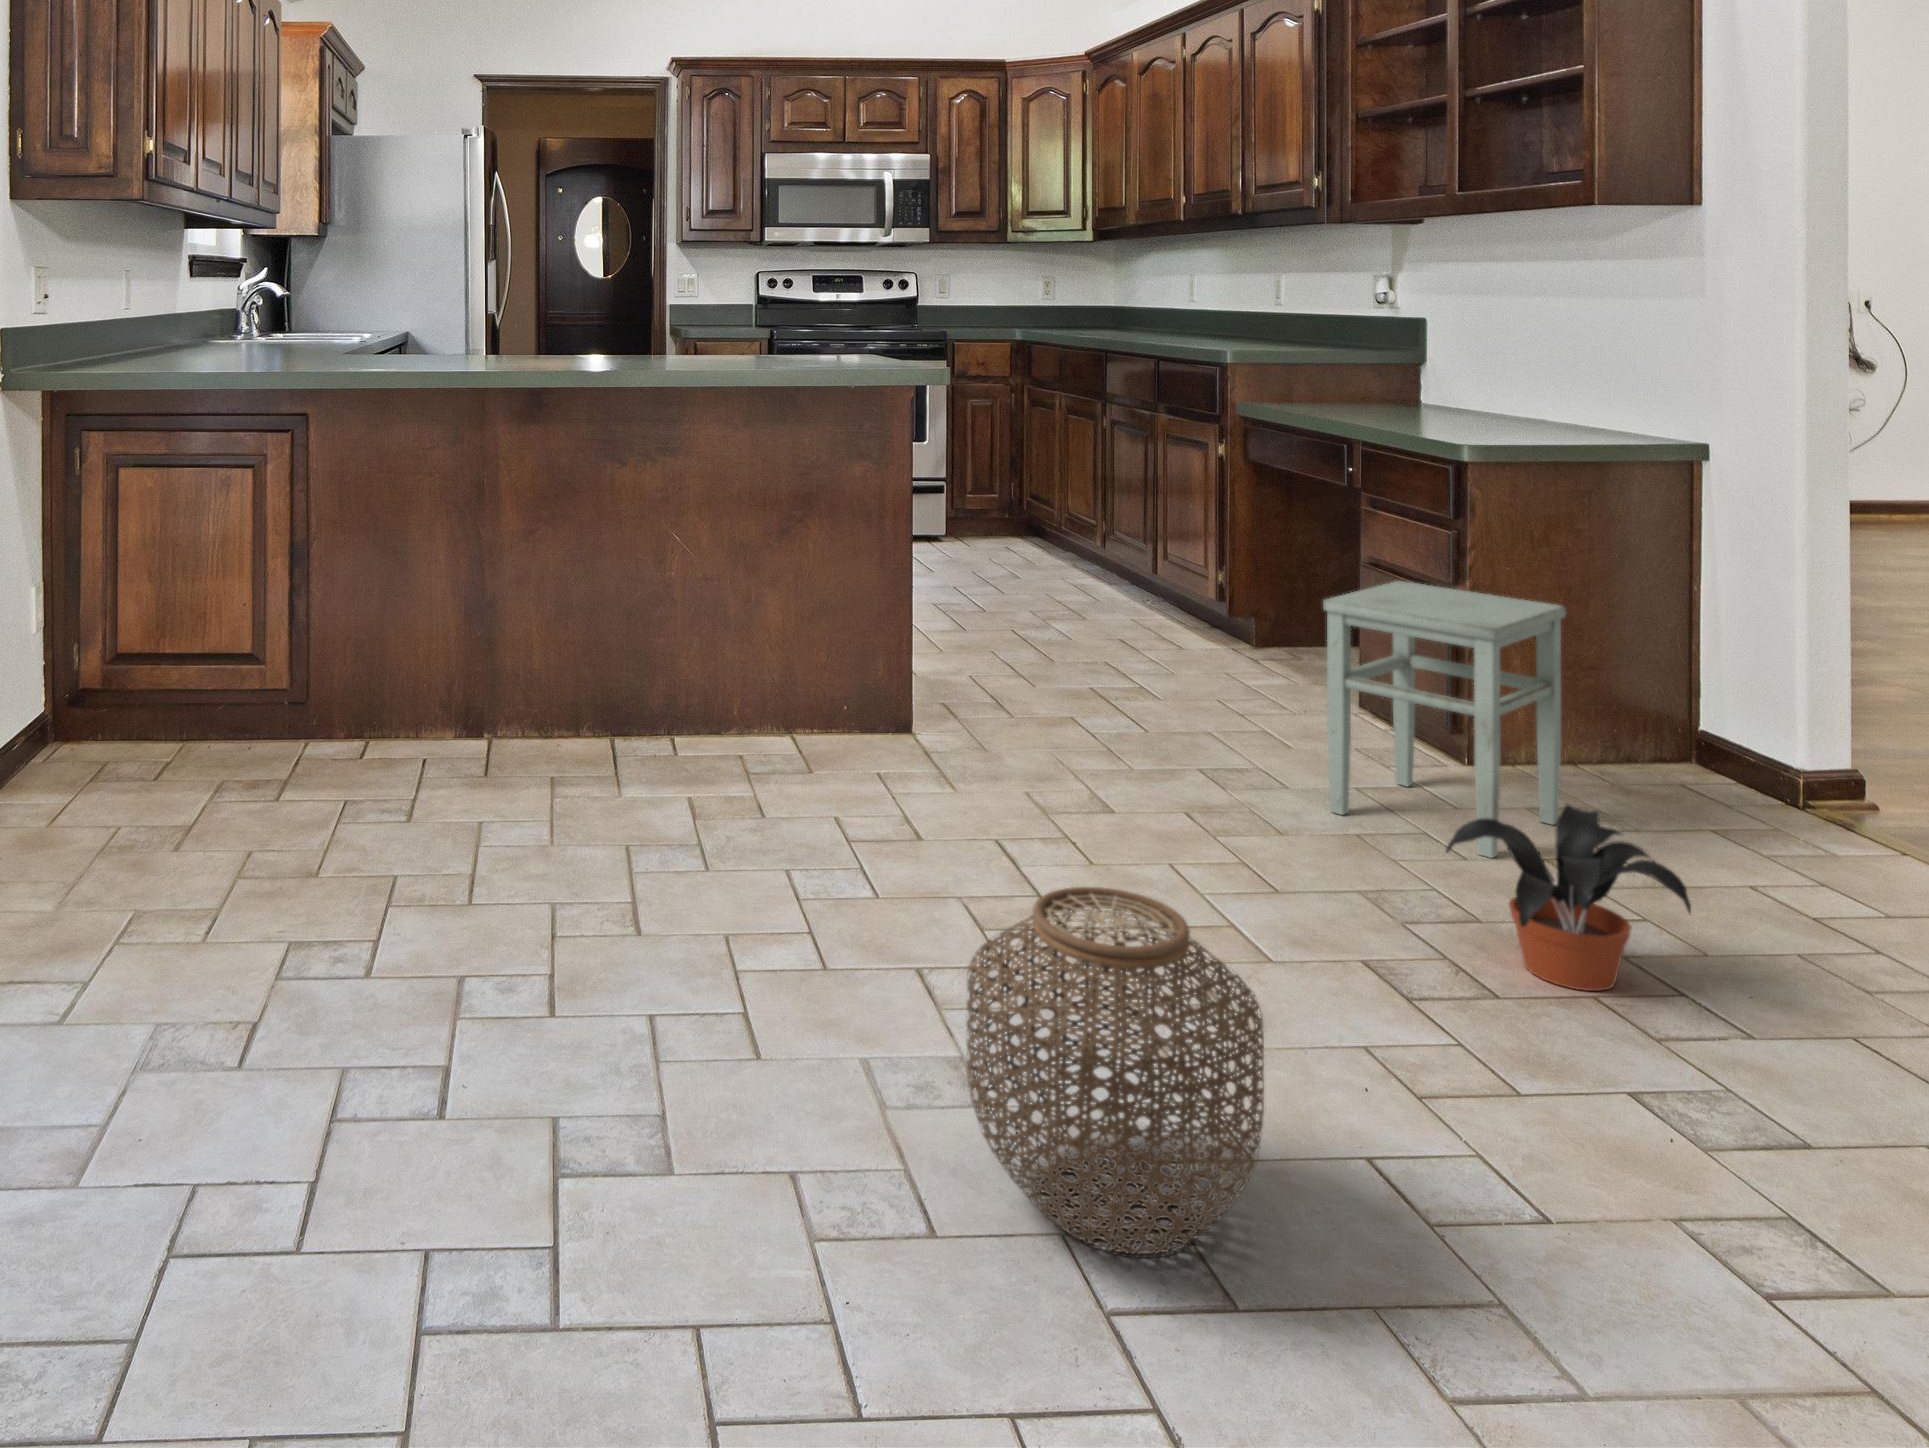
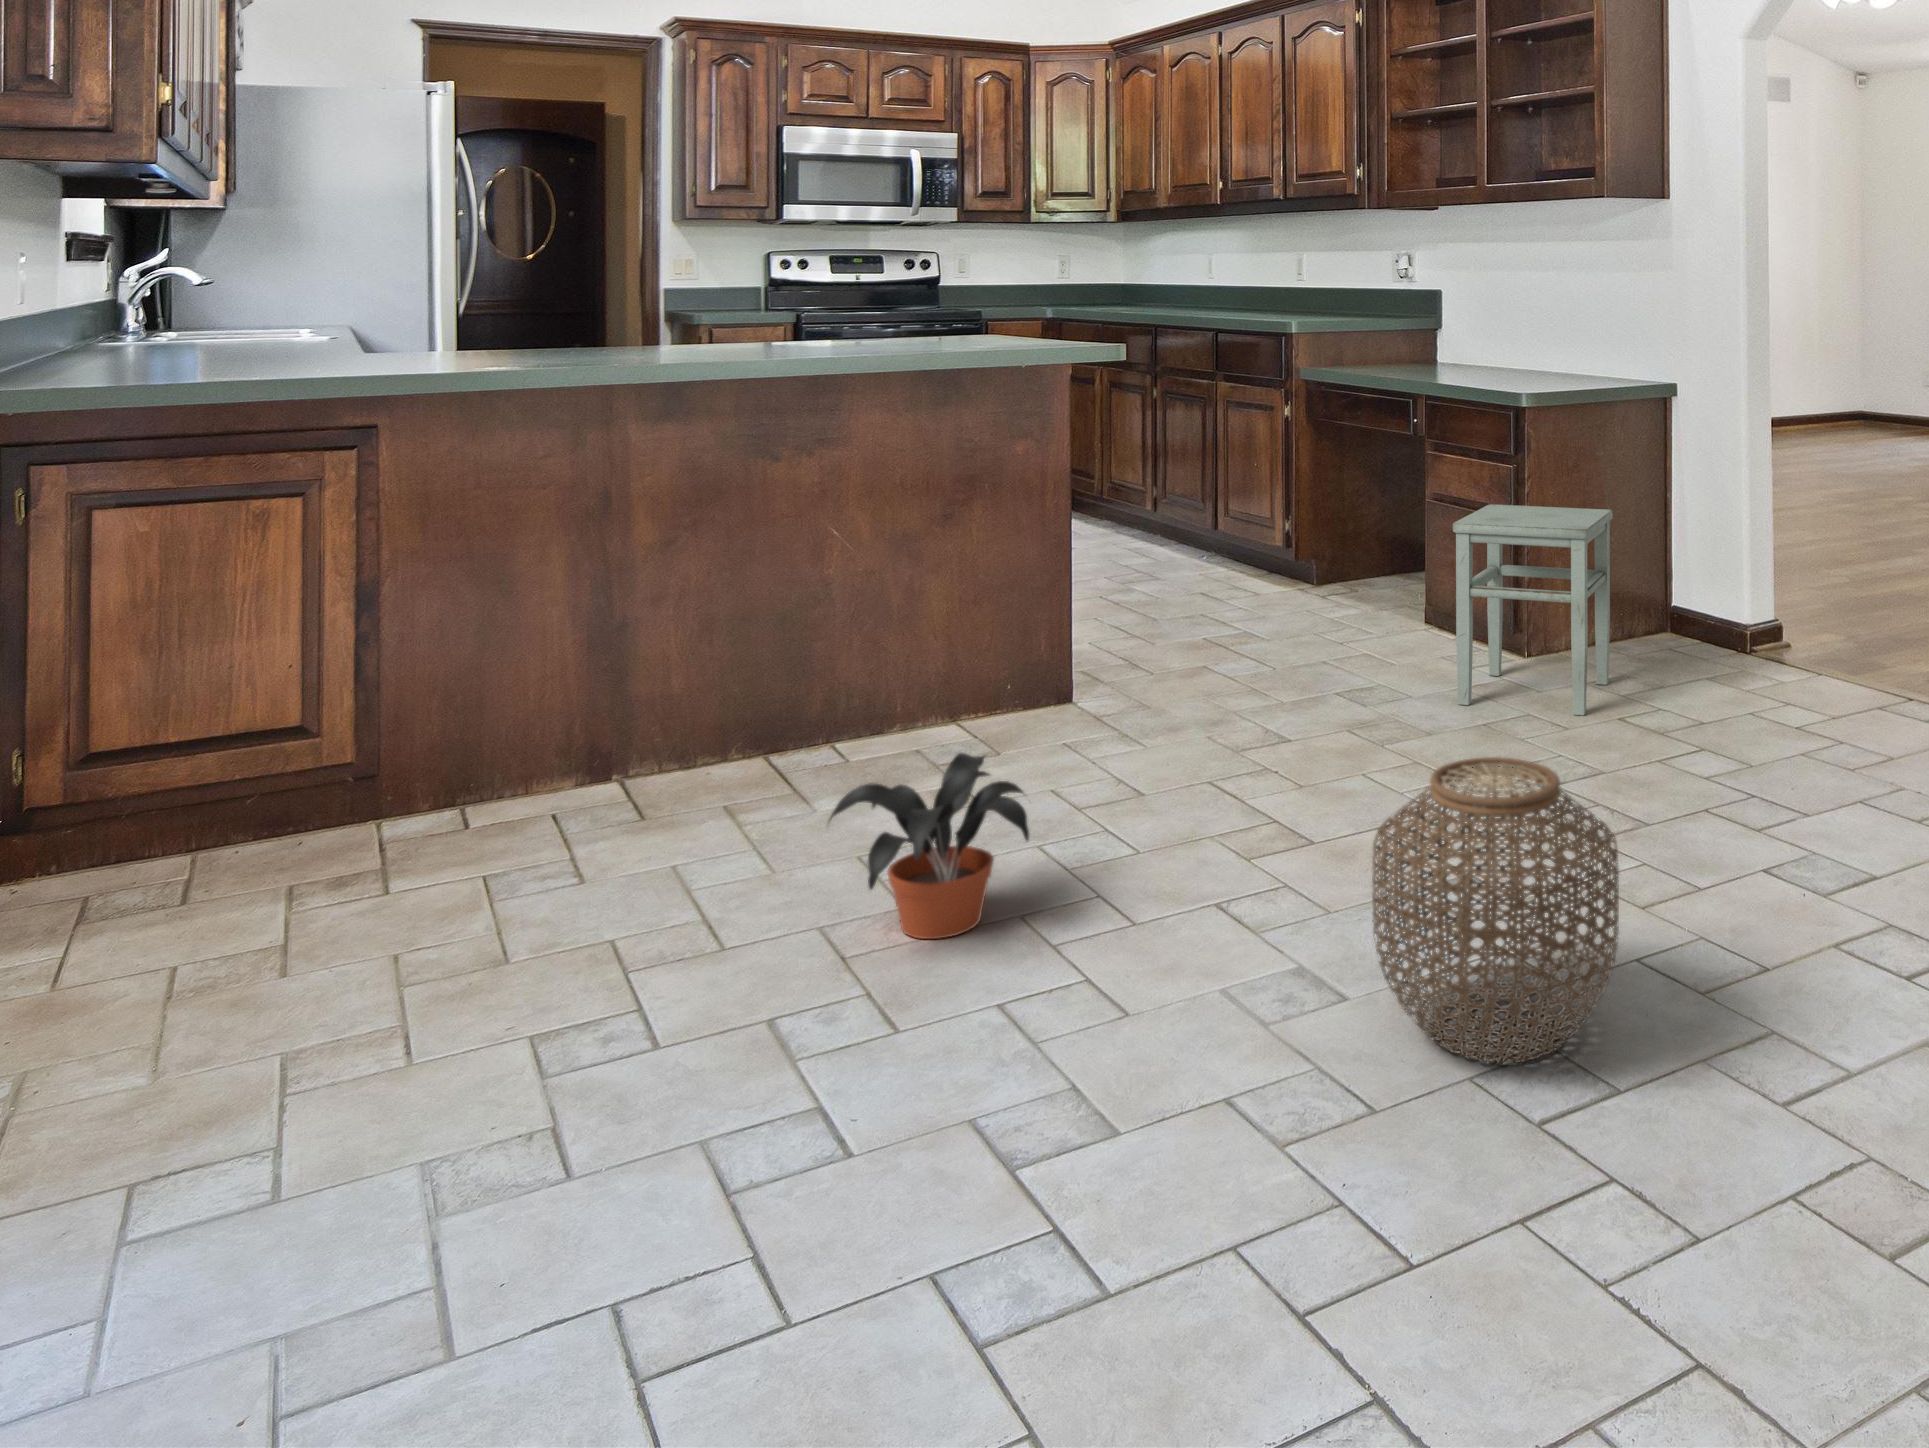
potted plant: present [1446,804,1691,991] -> present [829,753,1029,939]

